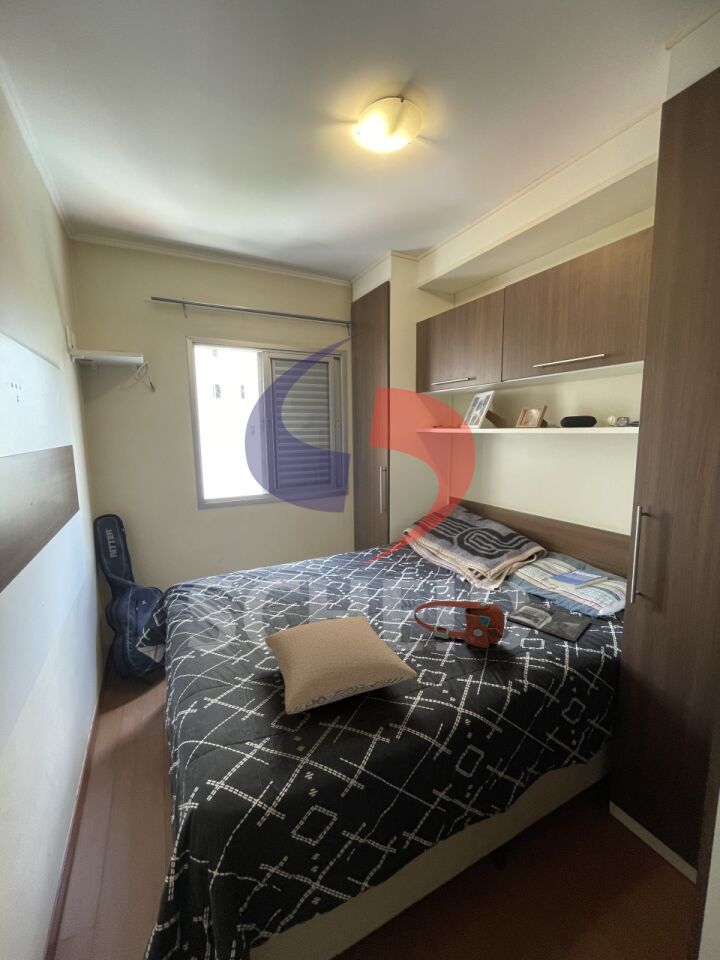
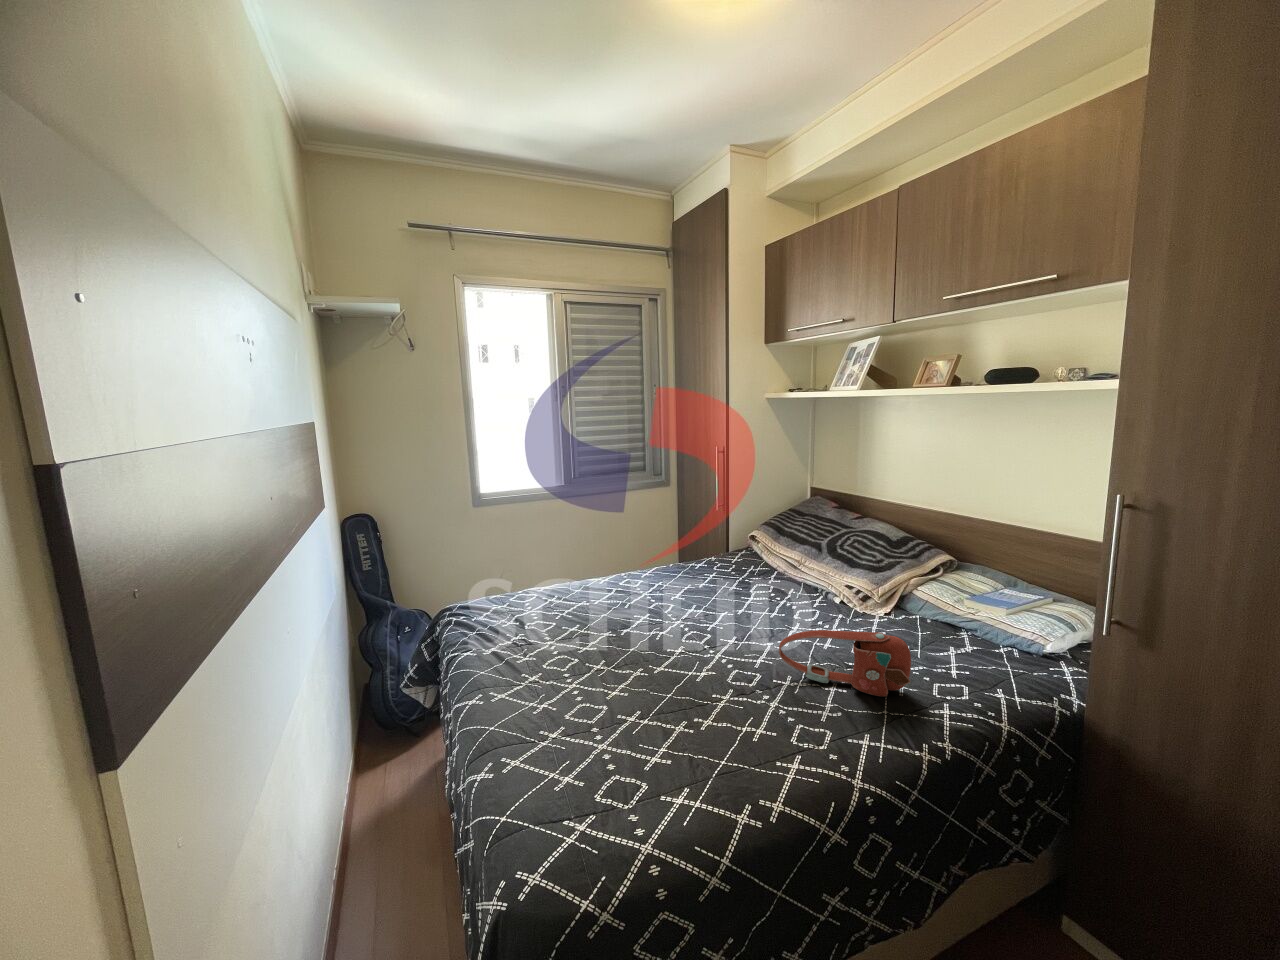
magazine: present [506,601,590,641] -> none [907,632,1032,689]
pillow: present [265,616,417,714] -> none [577,651,795,785]

